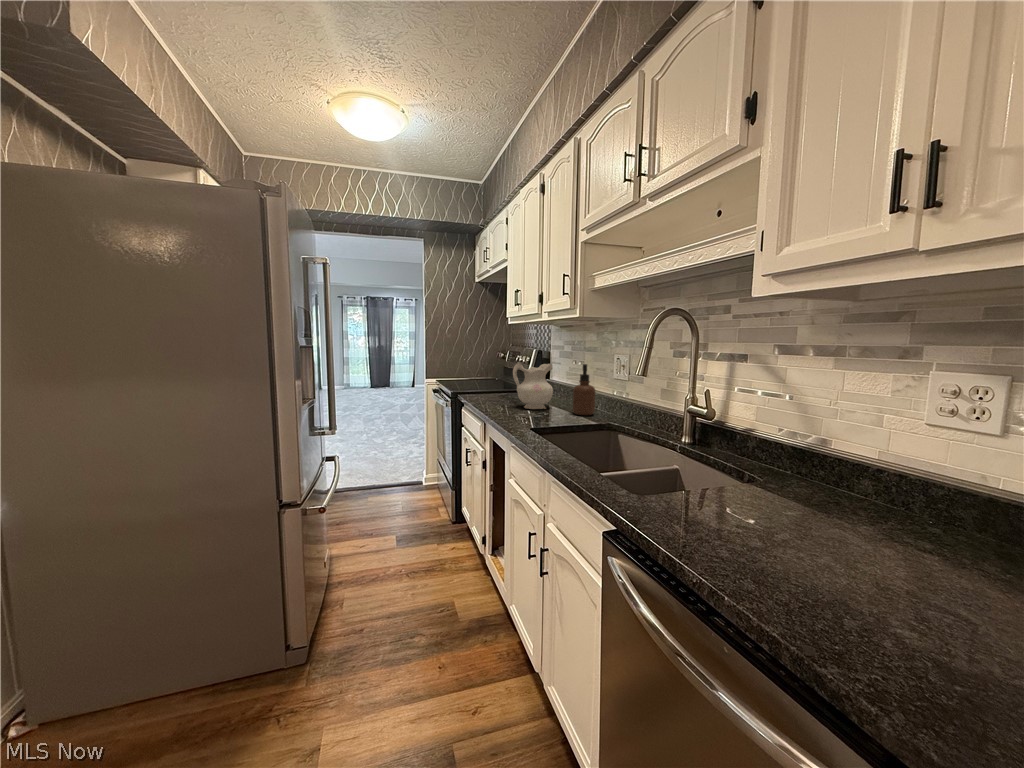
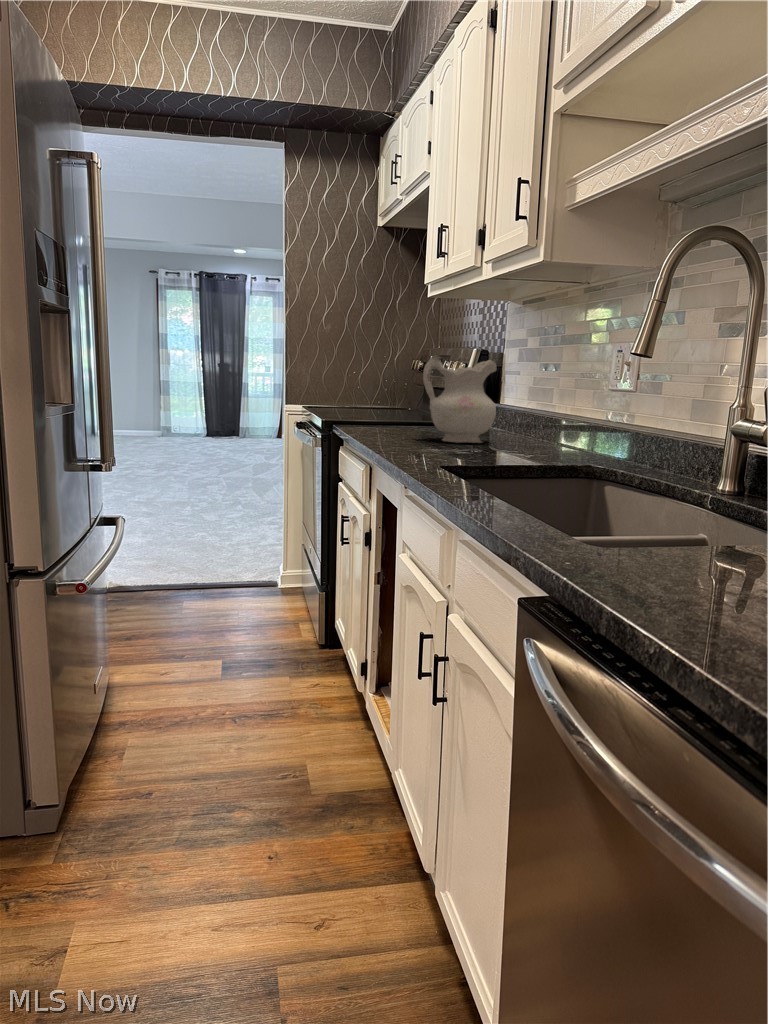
soap dispenser: present [573,364,595,415] -> none [528,357,572,453]

